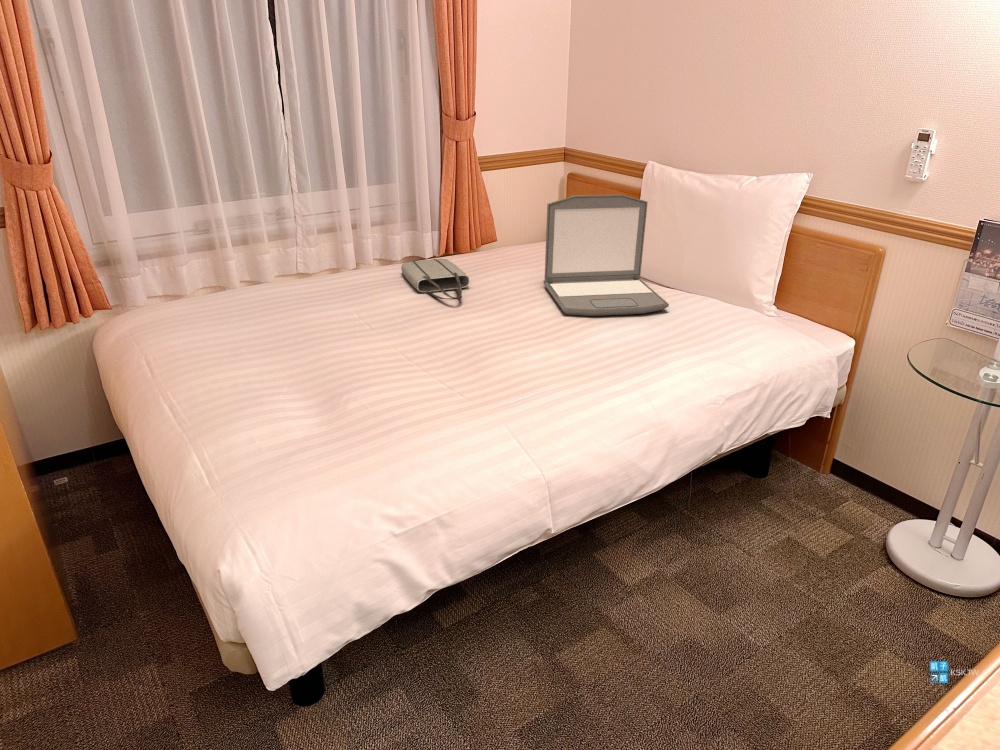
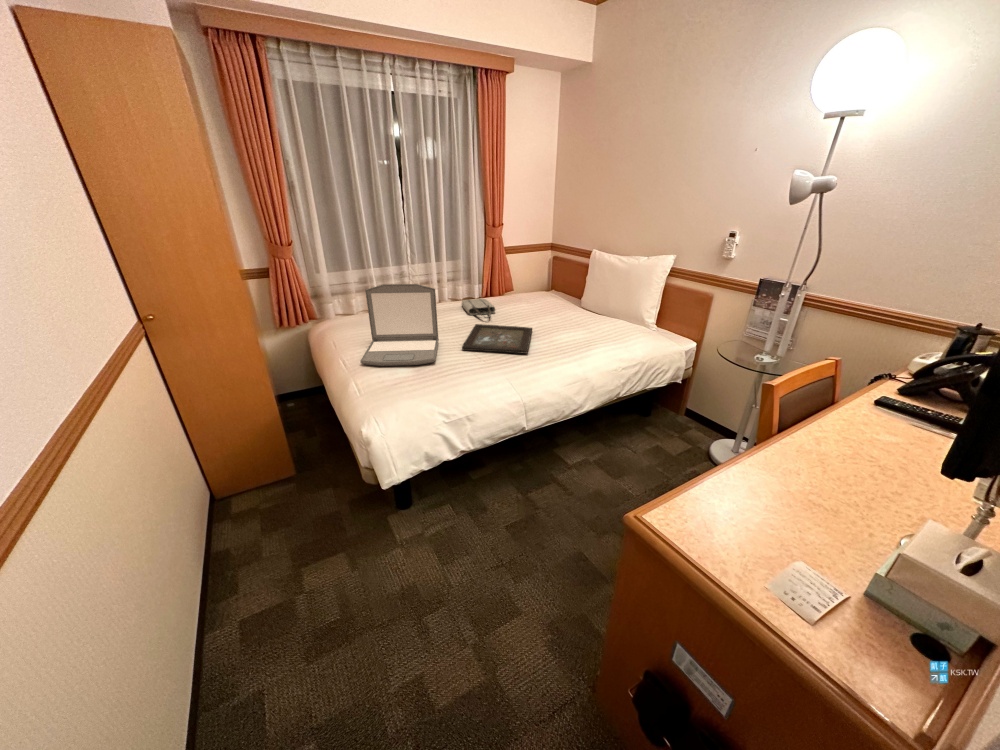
laptop: present [544,195,669,316] -> present [360,284,439,366]
tray: none [415,313,548,375] -> present [462,324,532,354]

